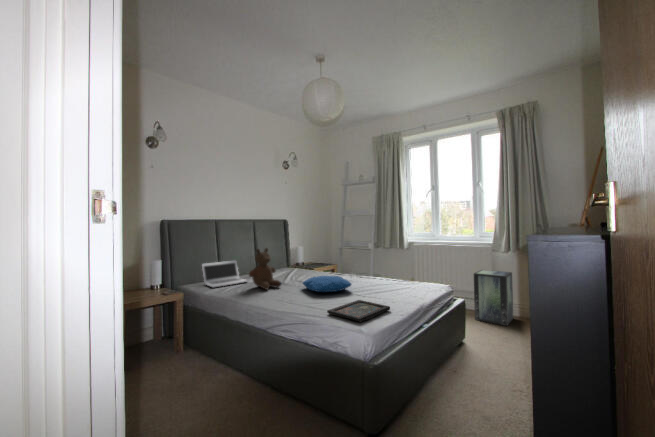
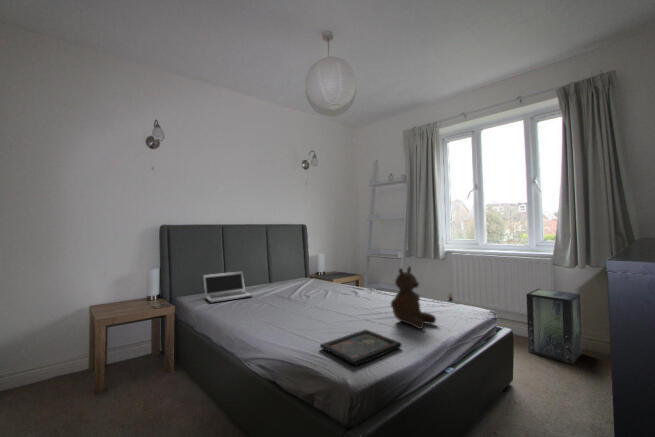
teddy bear: present [249,248,281,290] -> present [391,267,436,329]
pillow: present [303,276,352,292] -> none [307,294,364,315]

